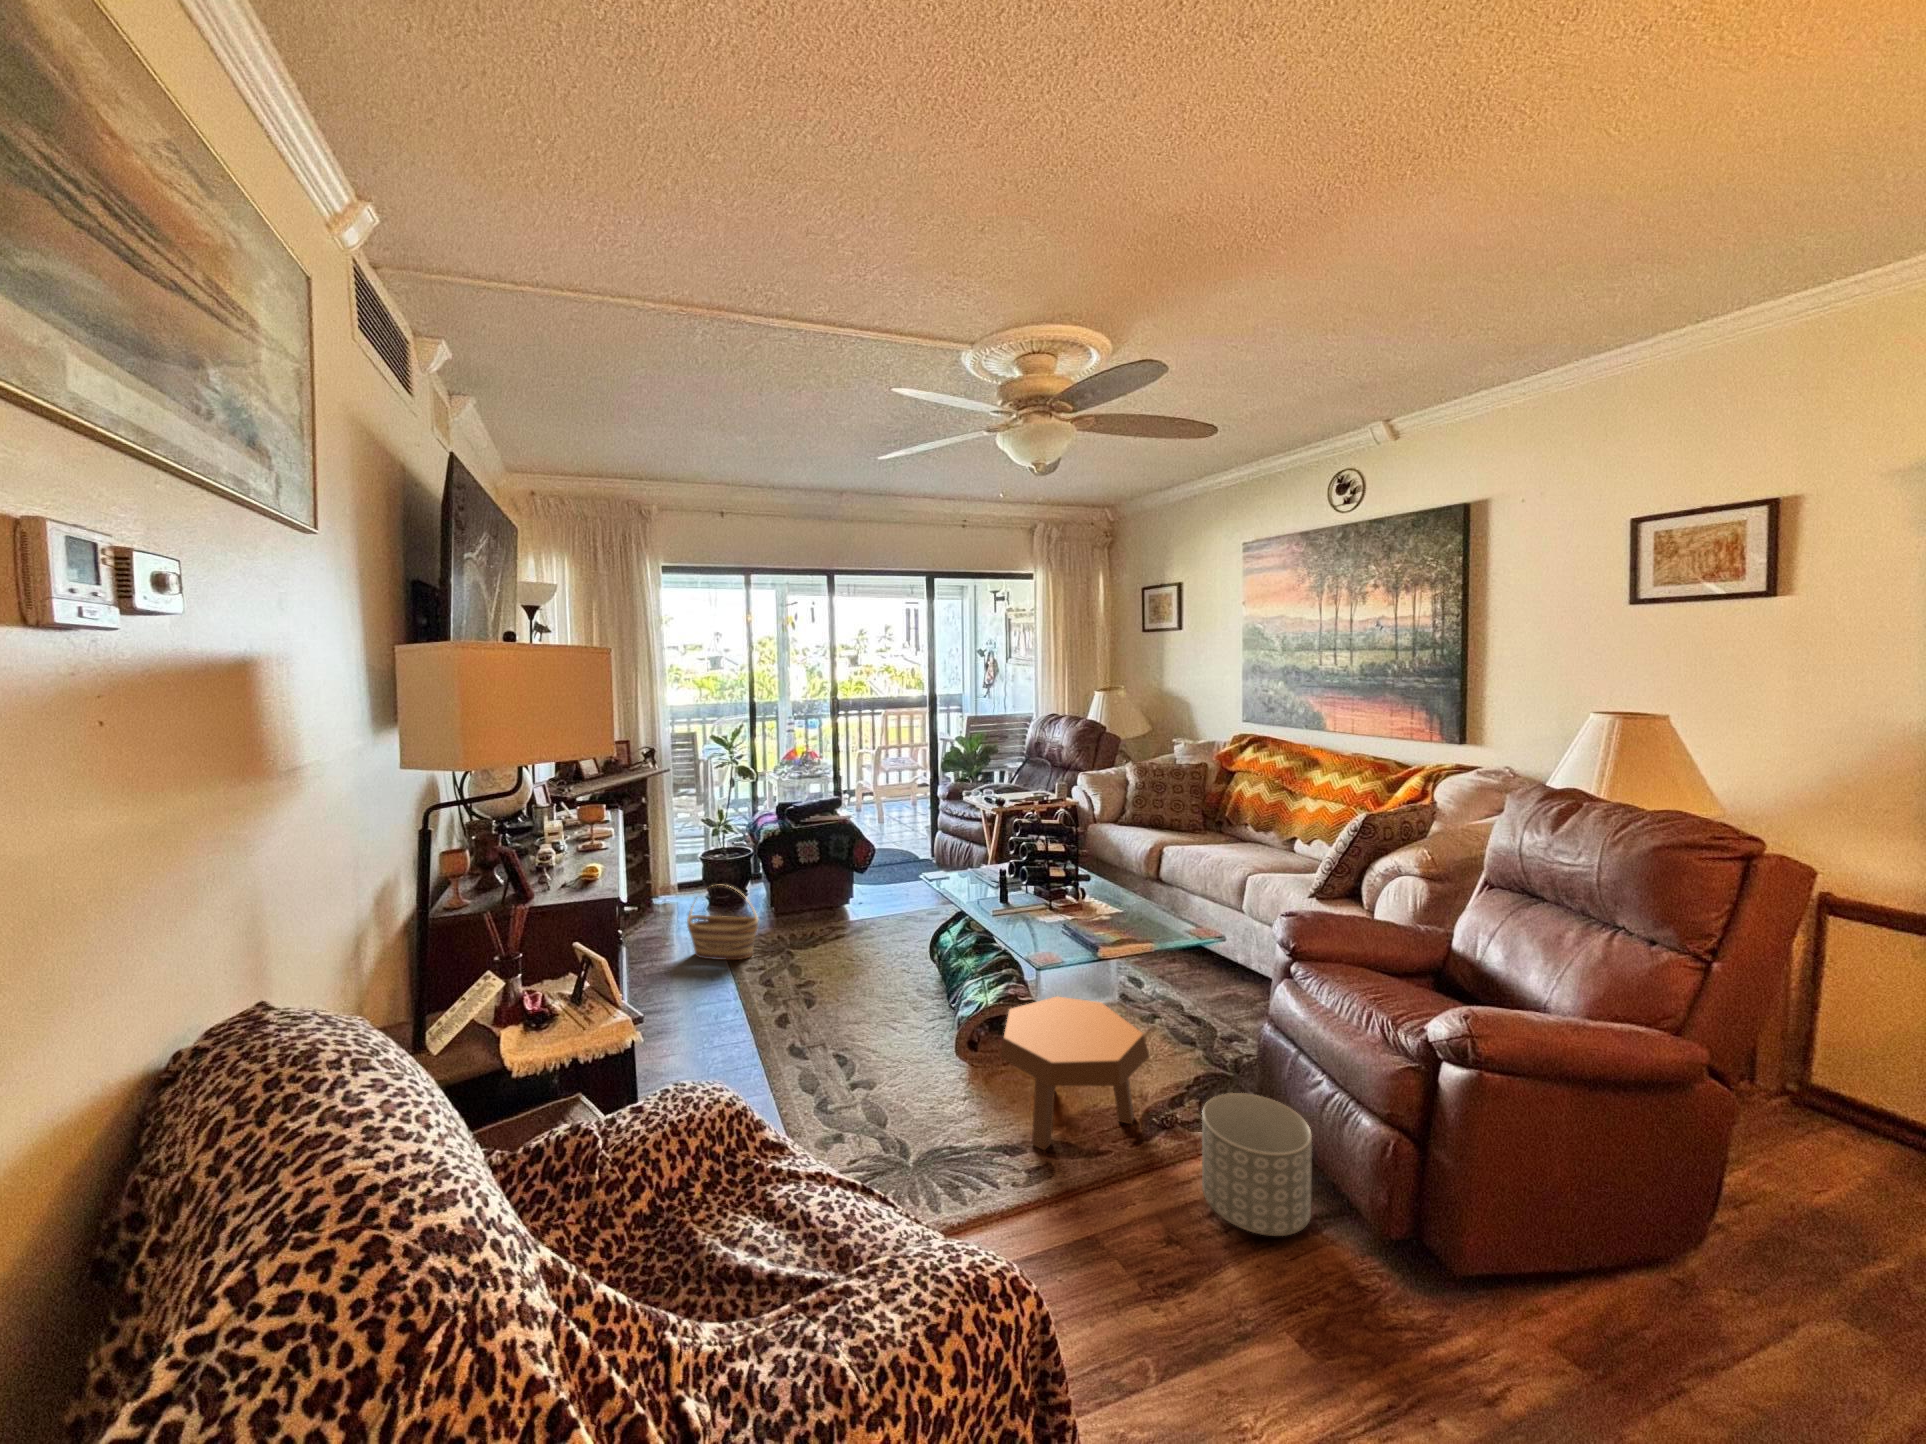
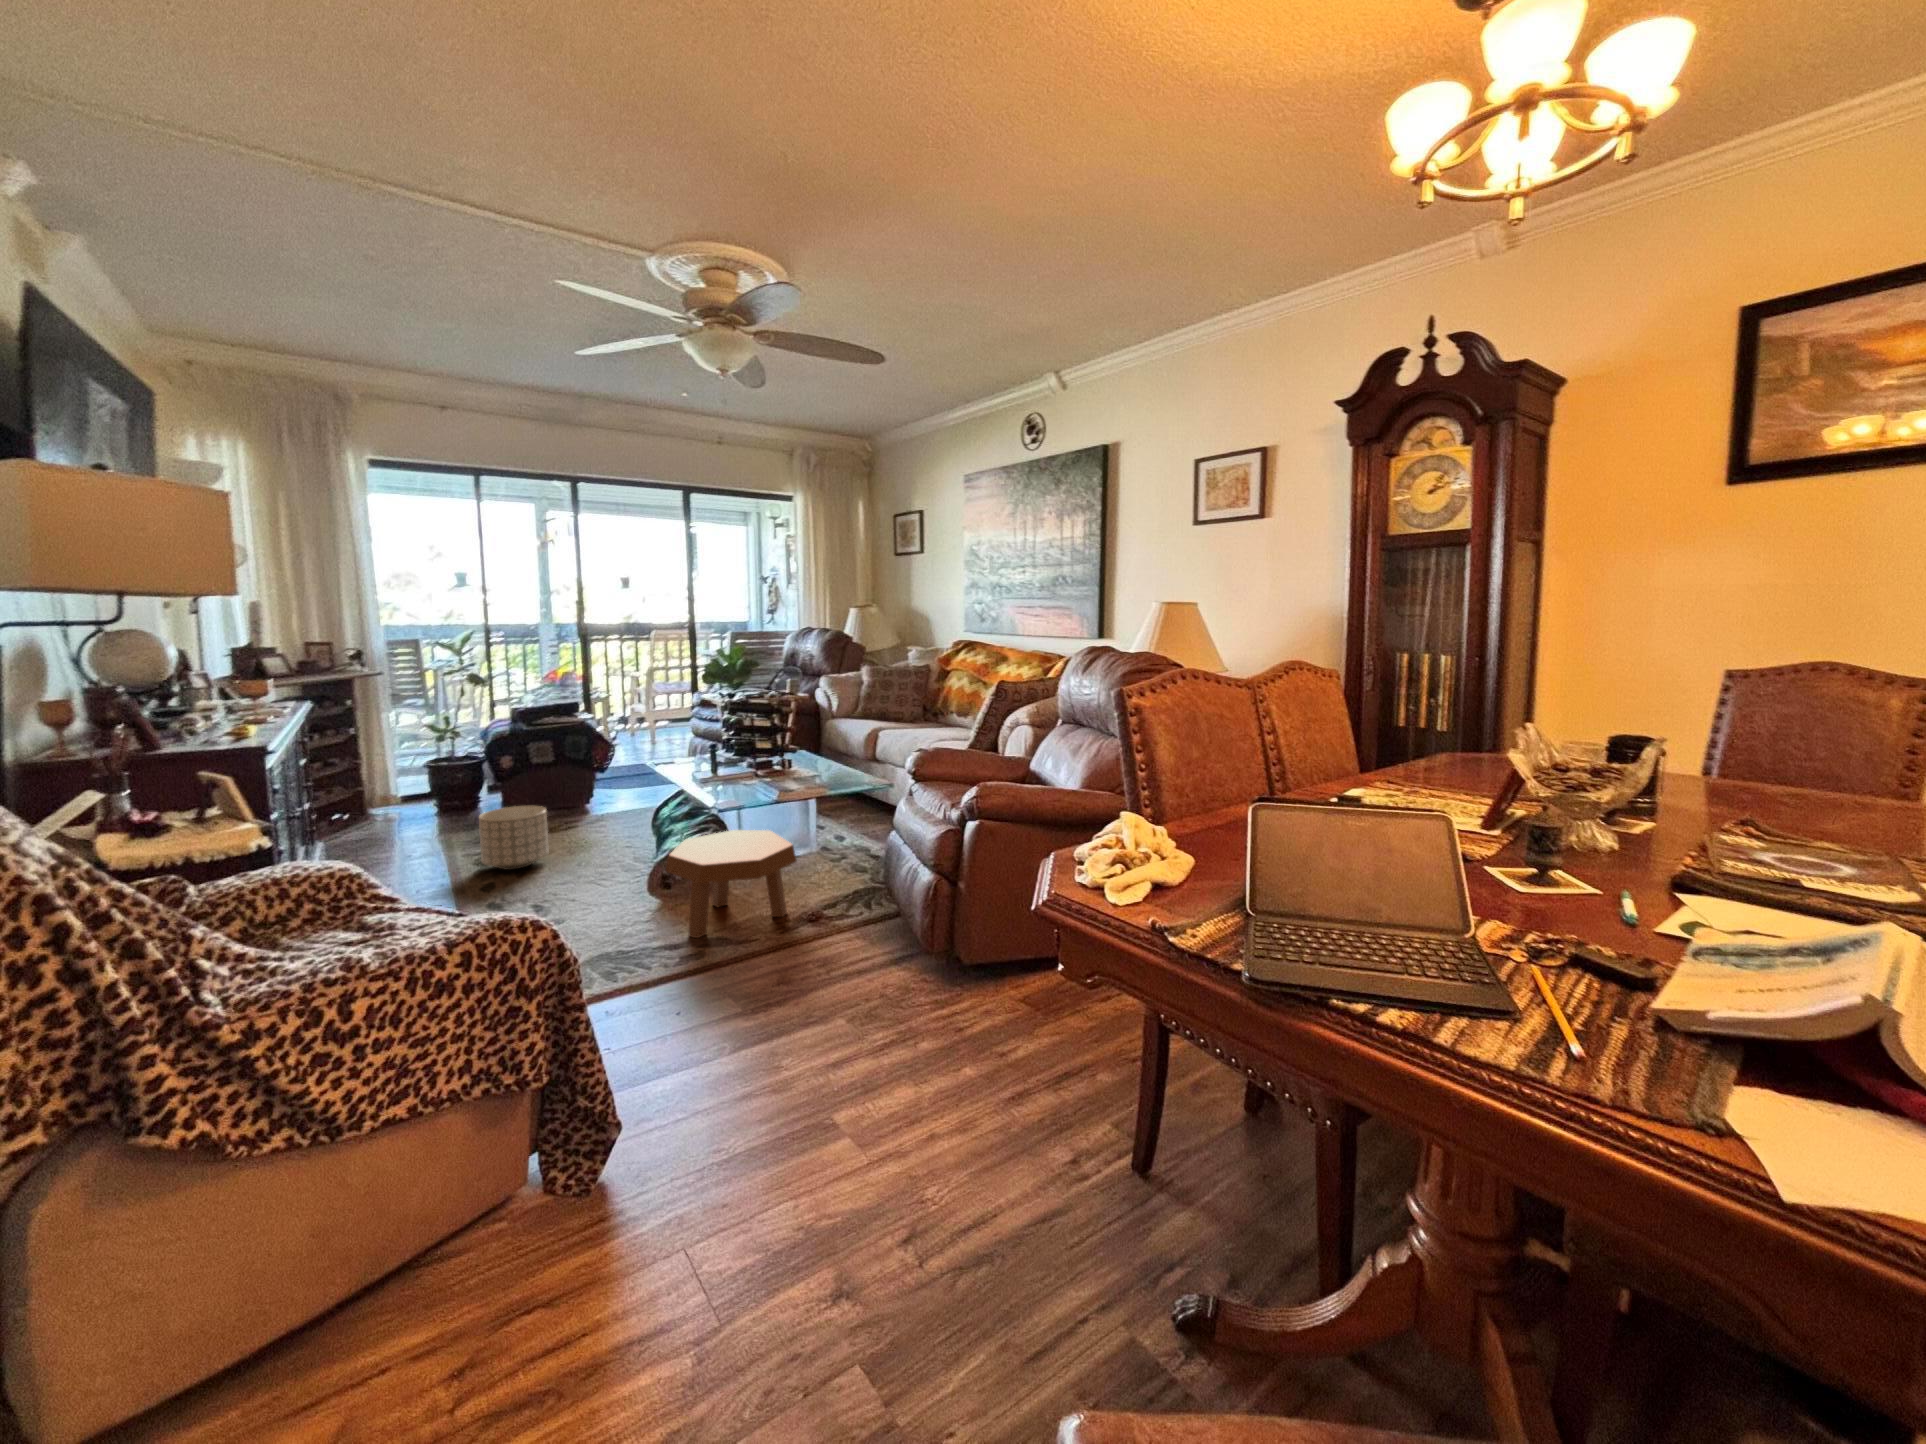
basket: present [687,884,758,960] -> none [389,775,473,849]
planter: present [1202,1093,1312,1236] -> present [479,806,549,870]

